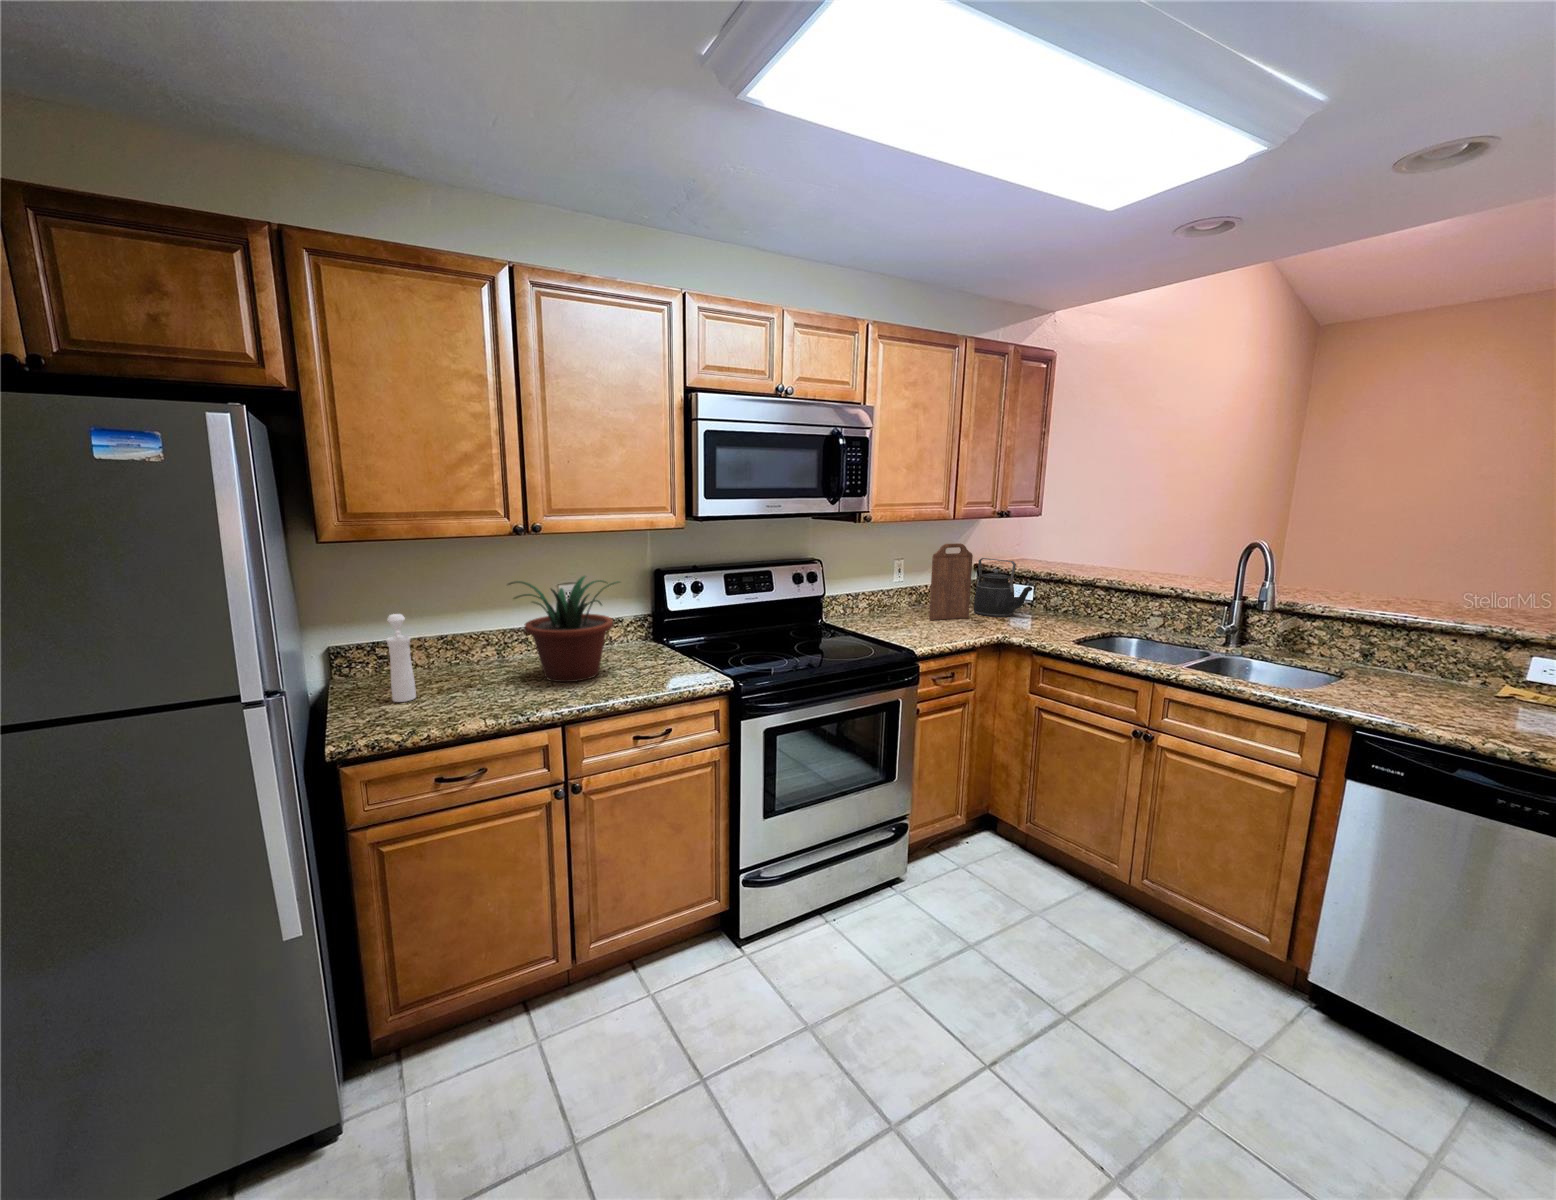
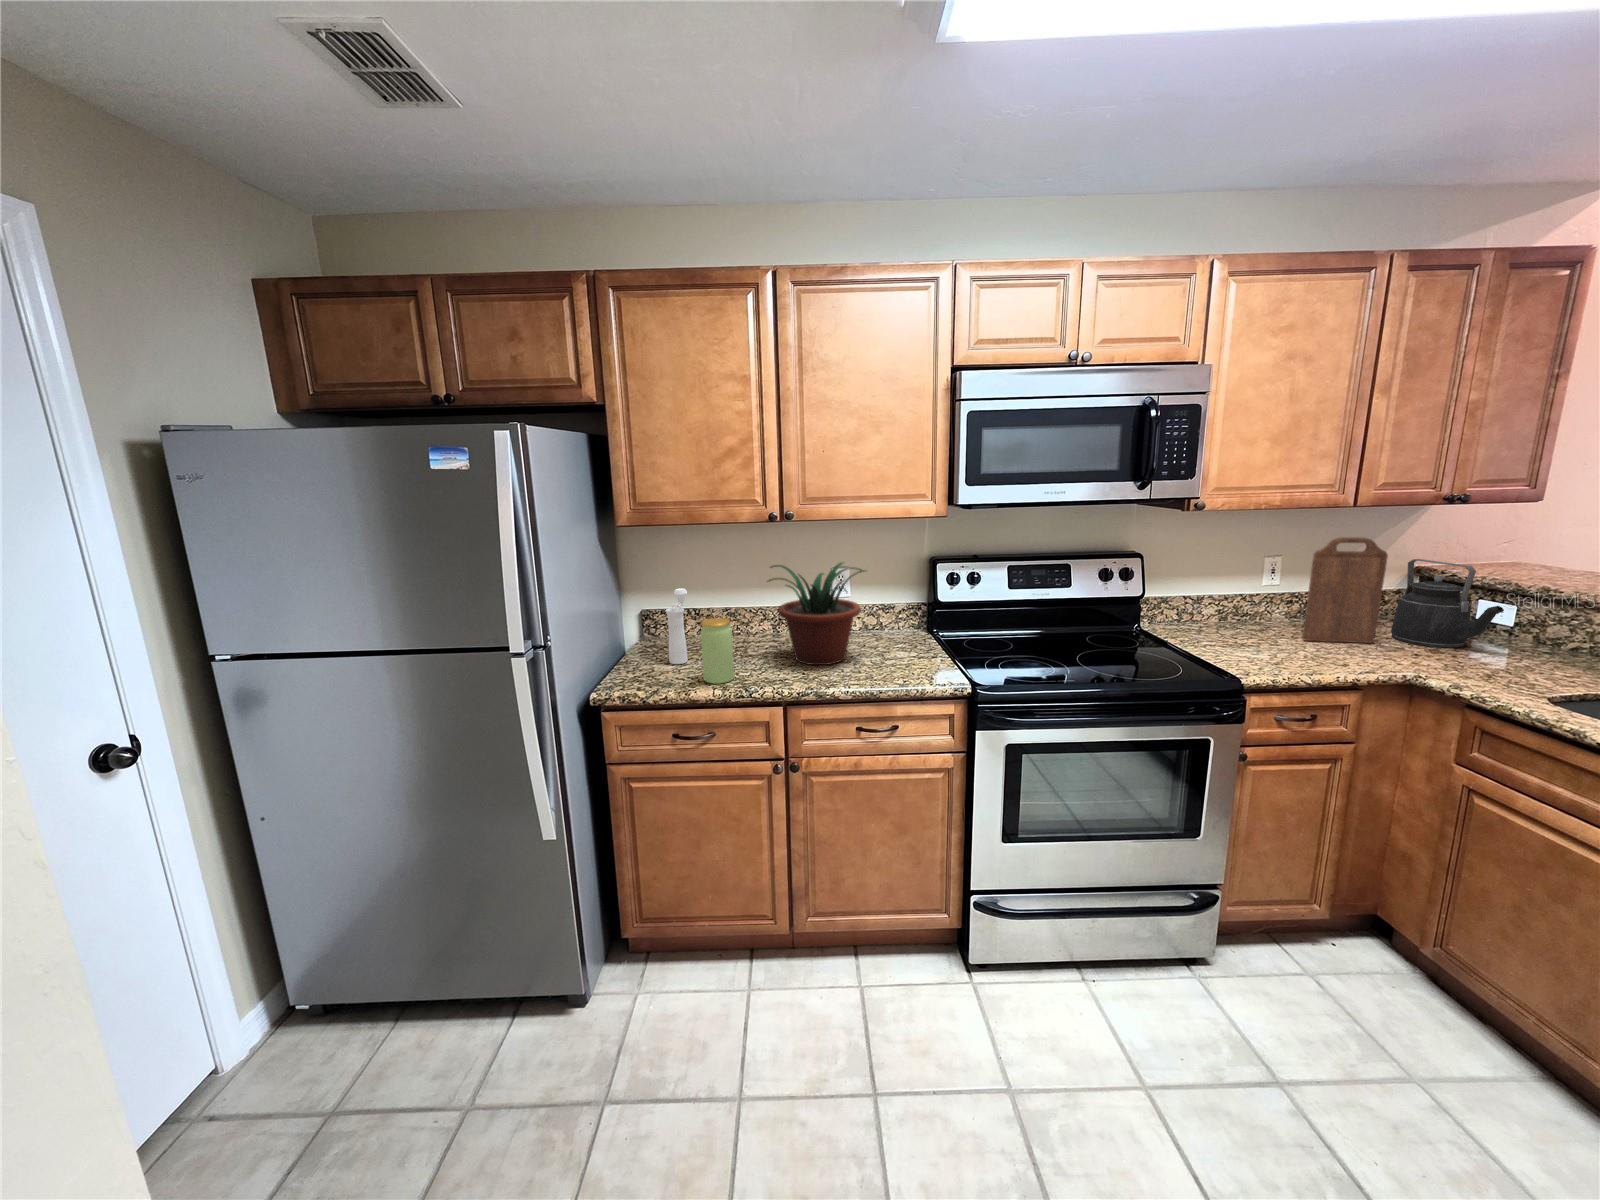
jar: none [450,641,492,715] -> present [701,618,734,684]

